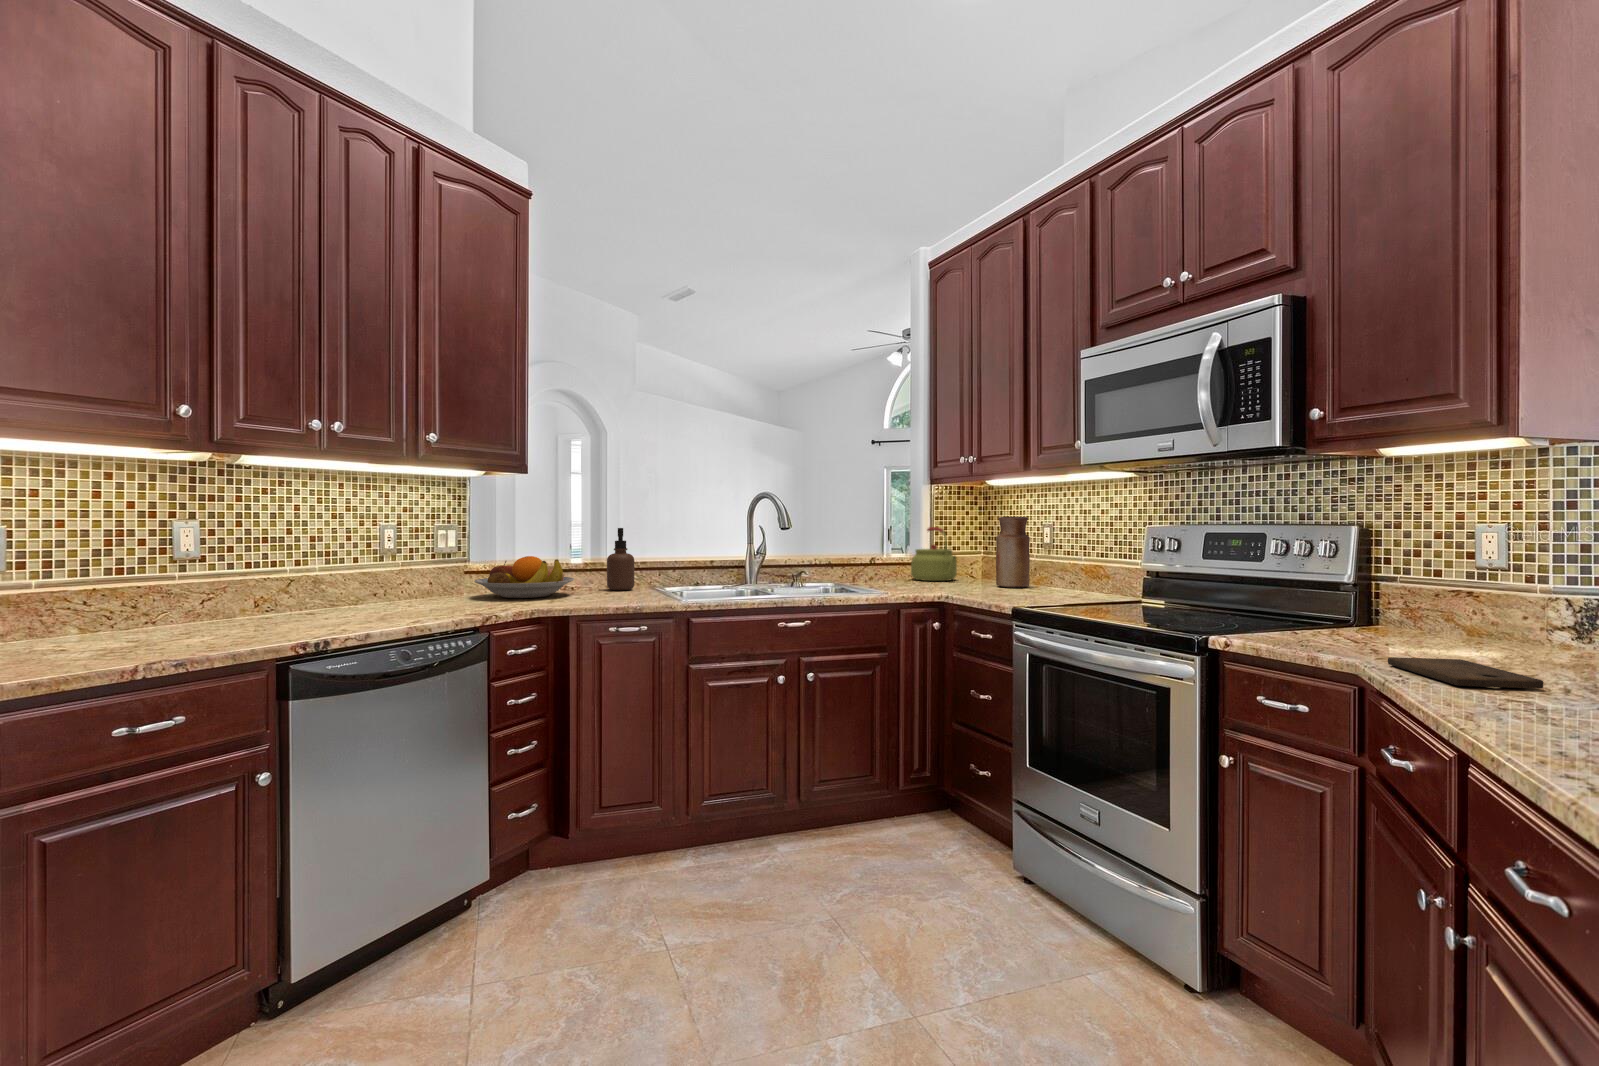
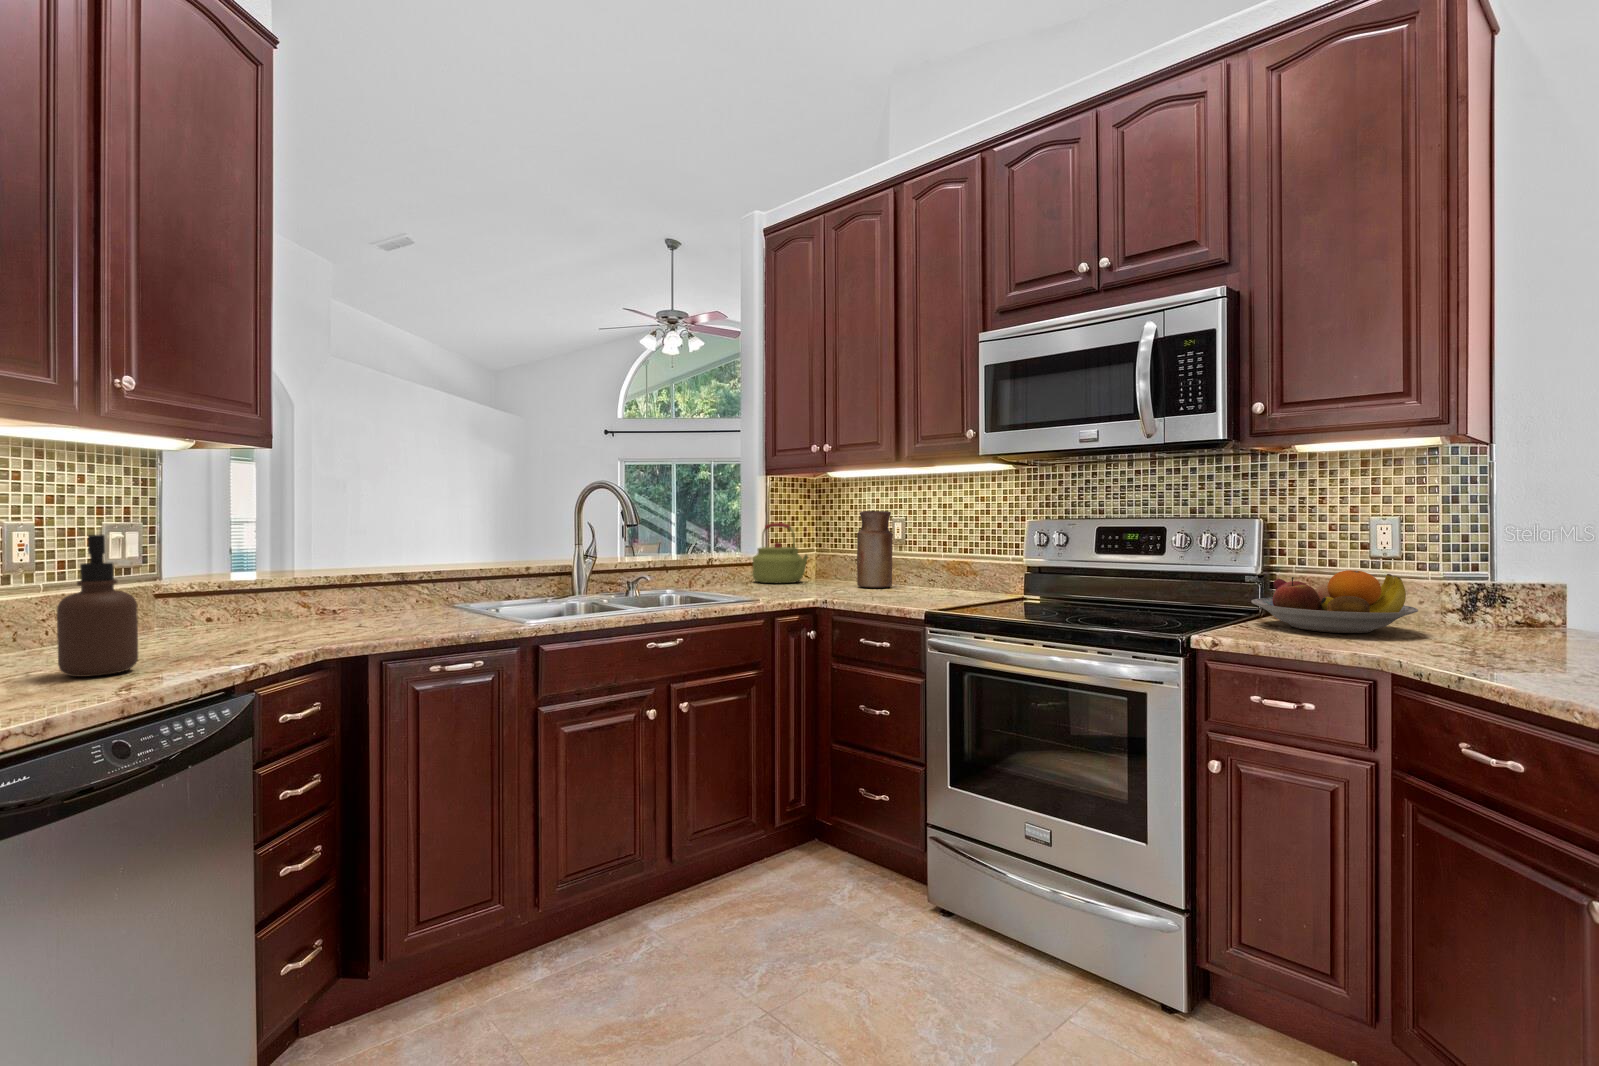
soap dispenser: present [607,528,634,591] -> present [57,535,138,677]
fruit bowl: present [474,556,574,598] -> present [1251,570,1418,633]
cutting board: present [1388,657,1543,689] -> none [1388,647,1555,676]

